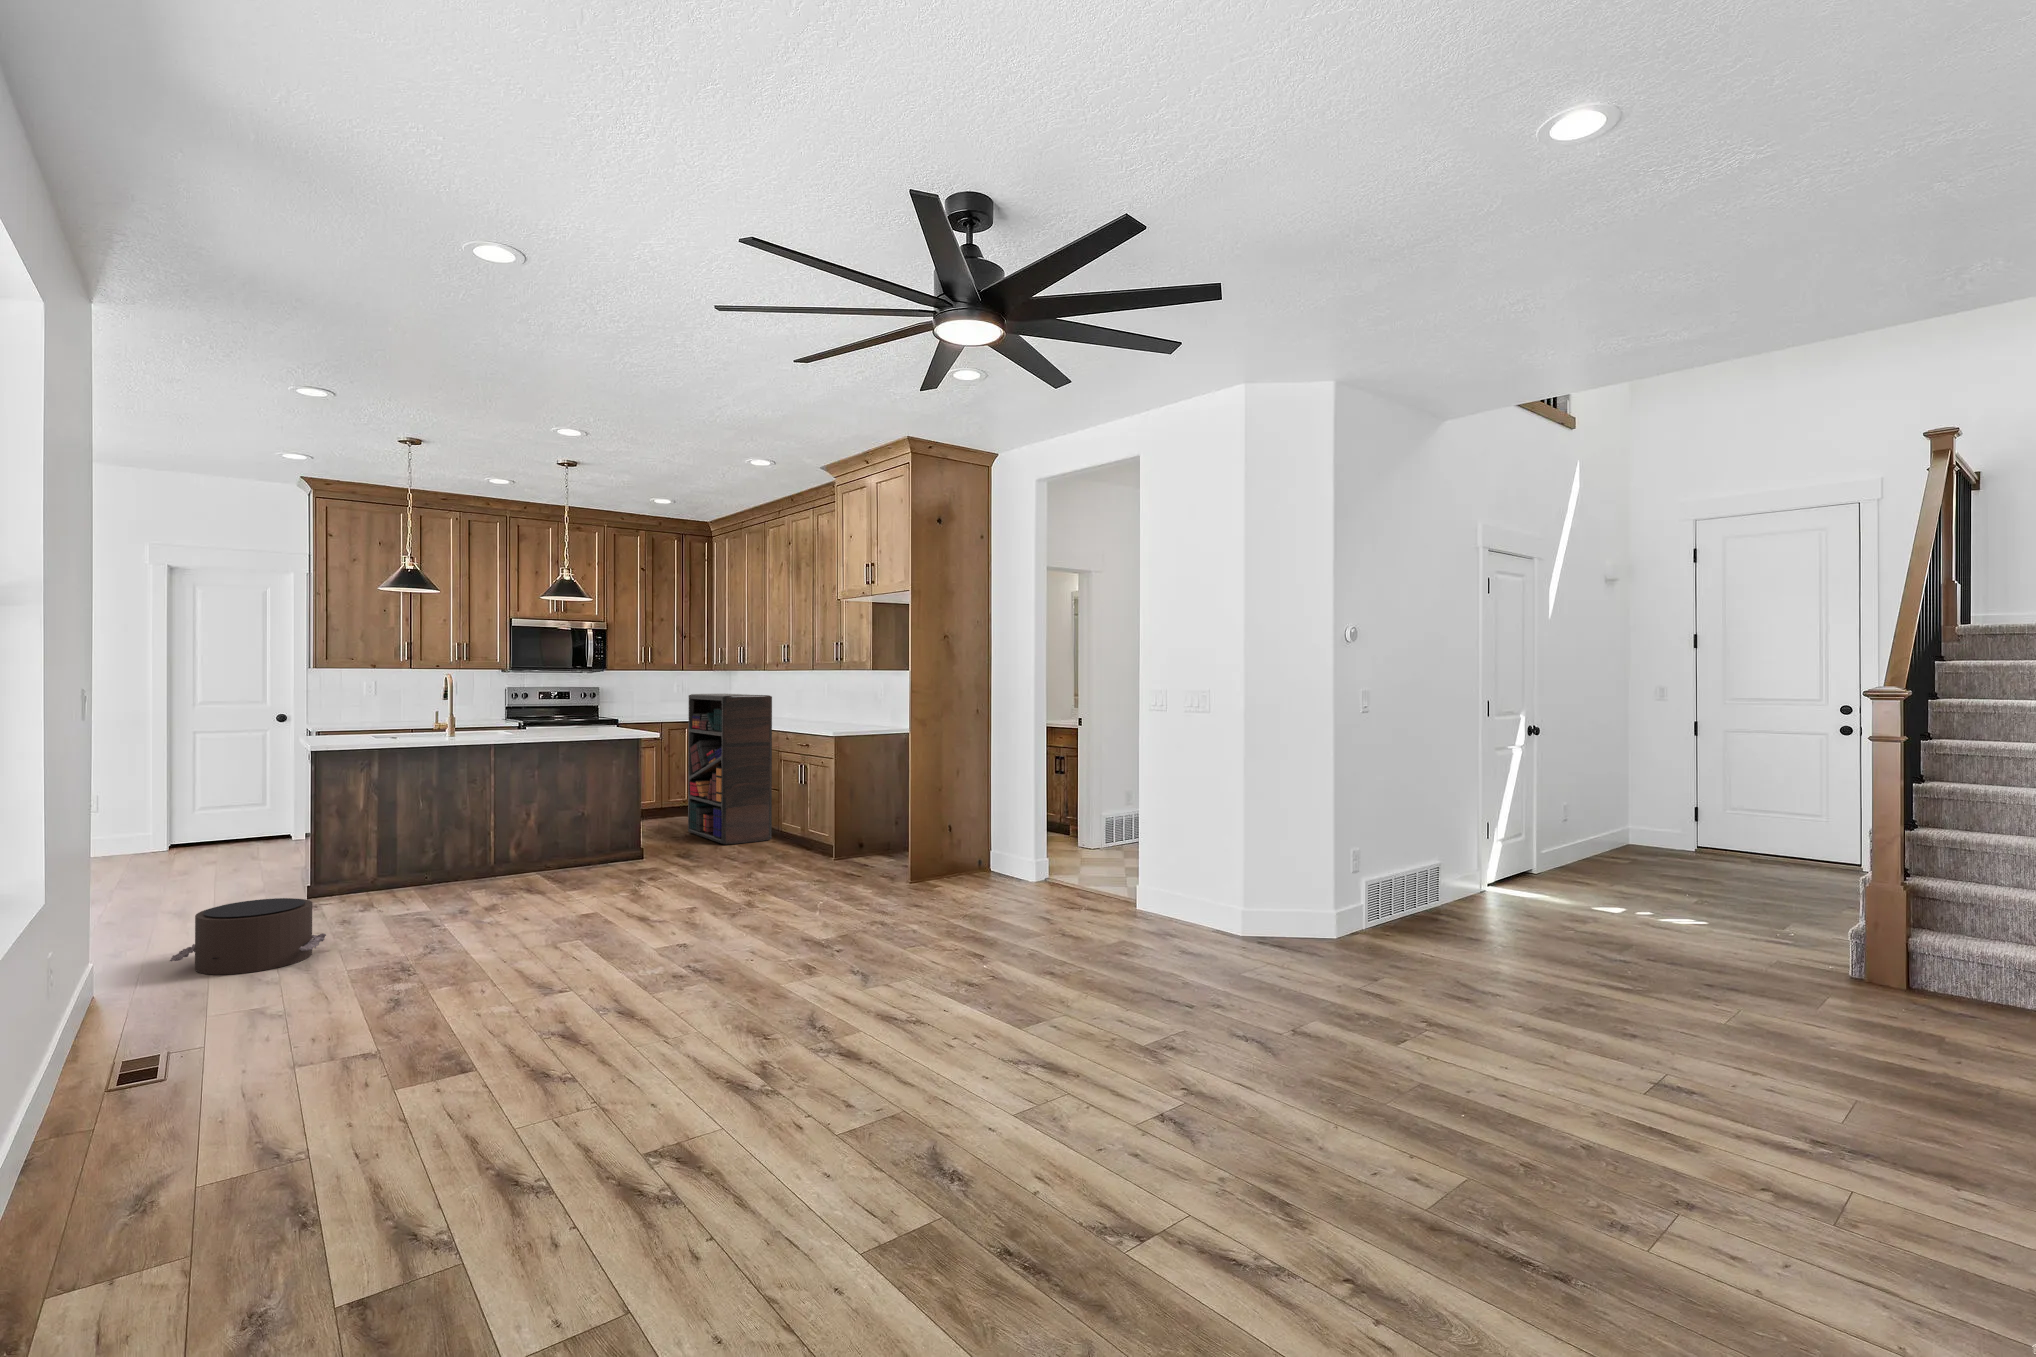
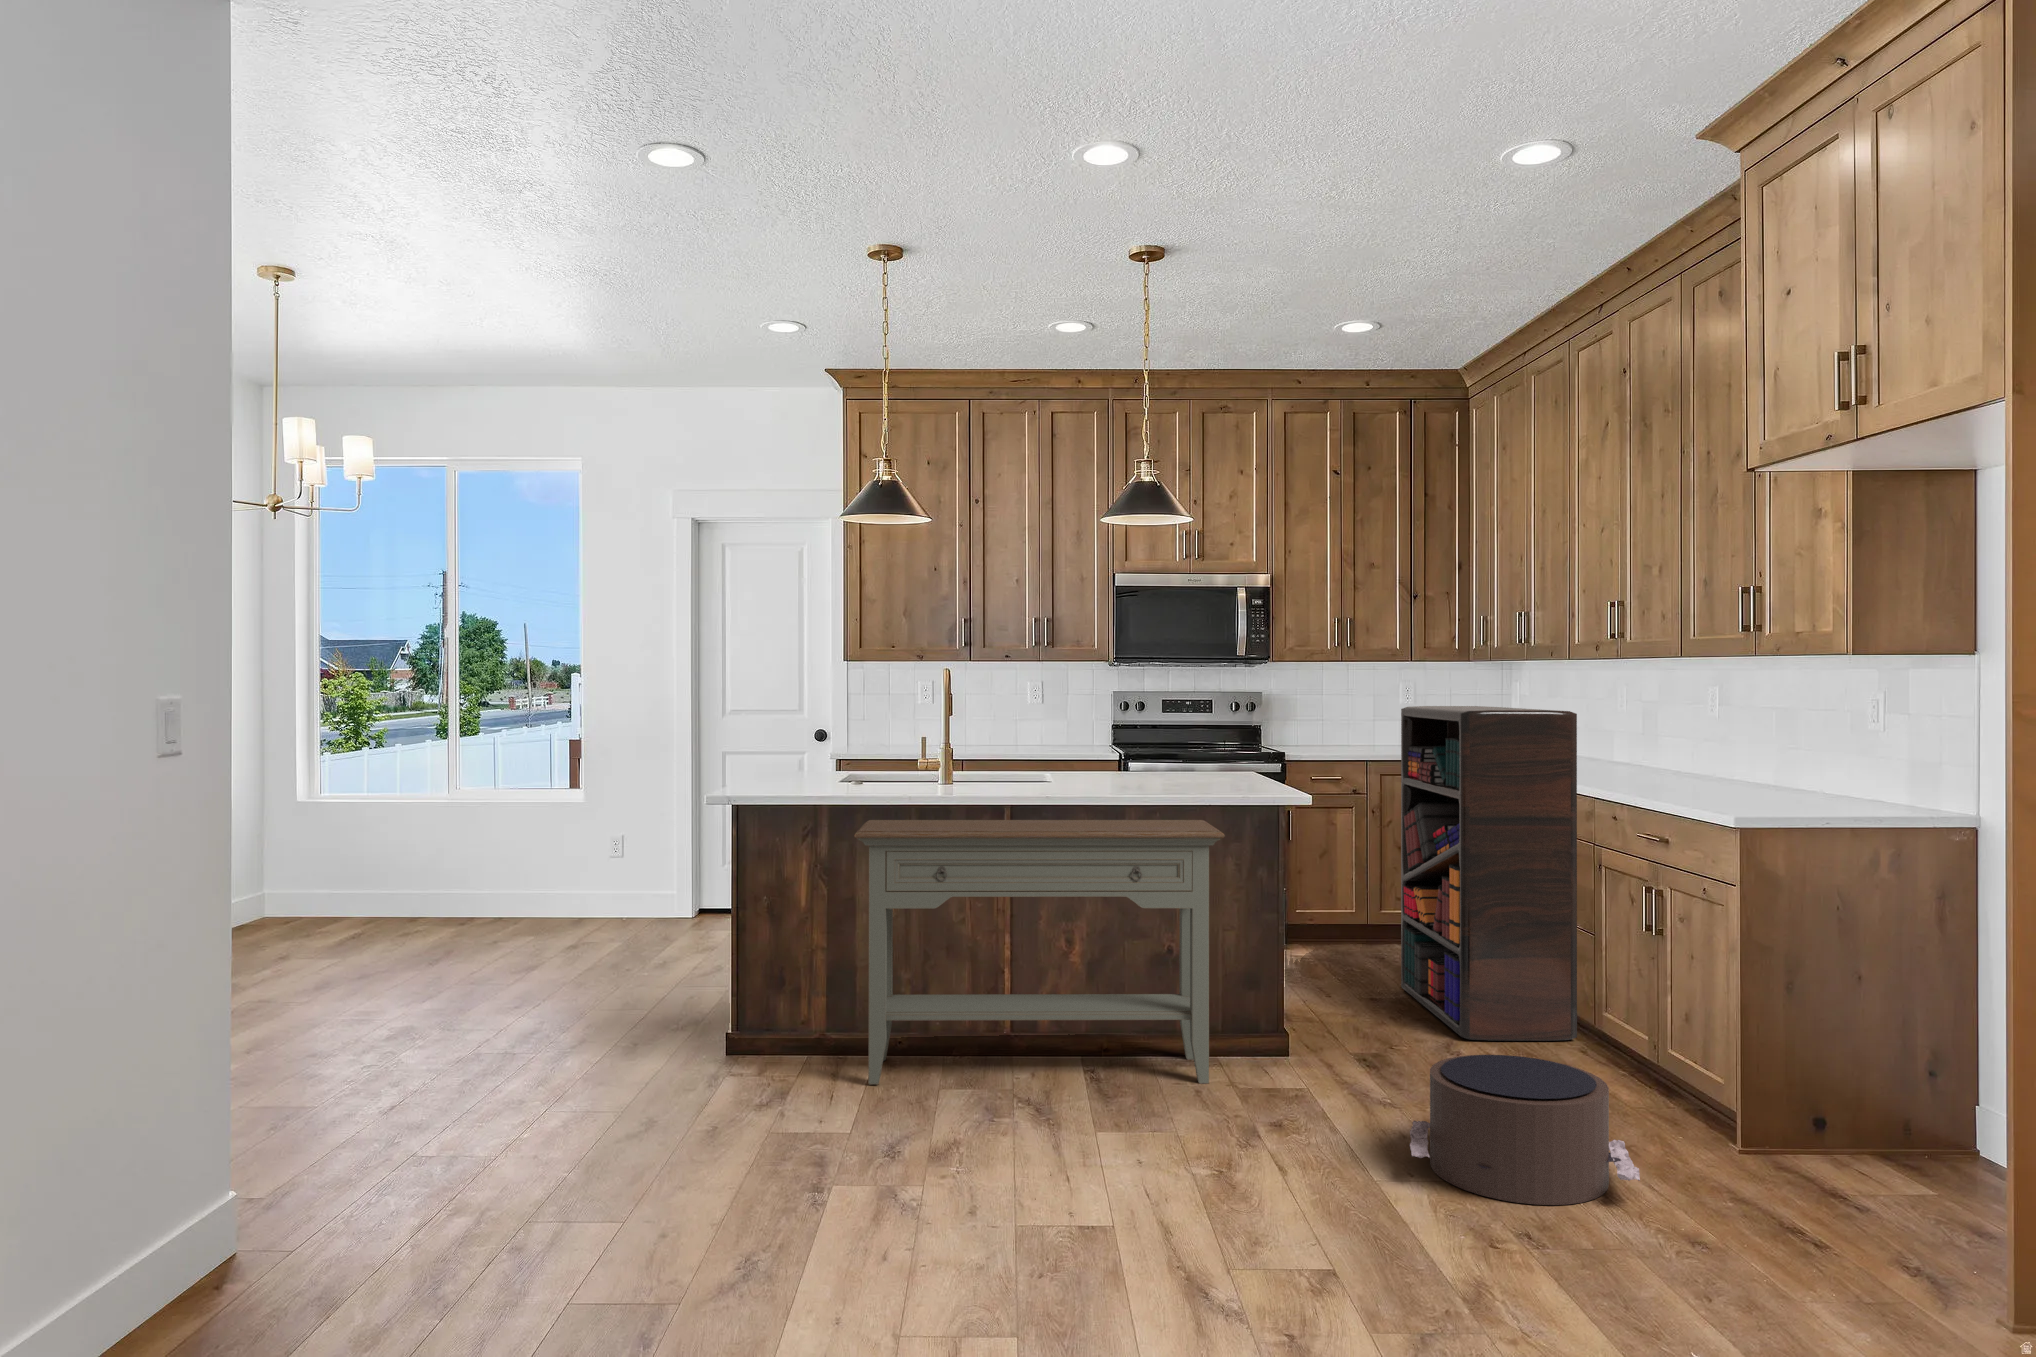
console table: none [414,750,622,893] -> present [854,820,1225,1084]
pouf: present [170,898,326,975] -> present [1409,1055,1640,1205]

